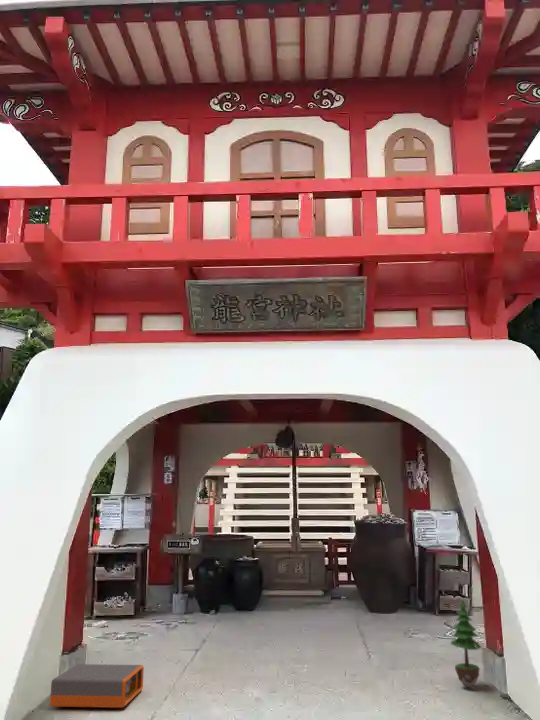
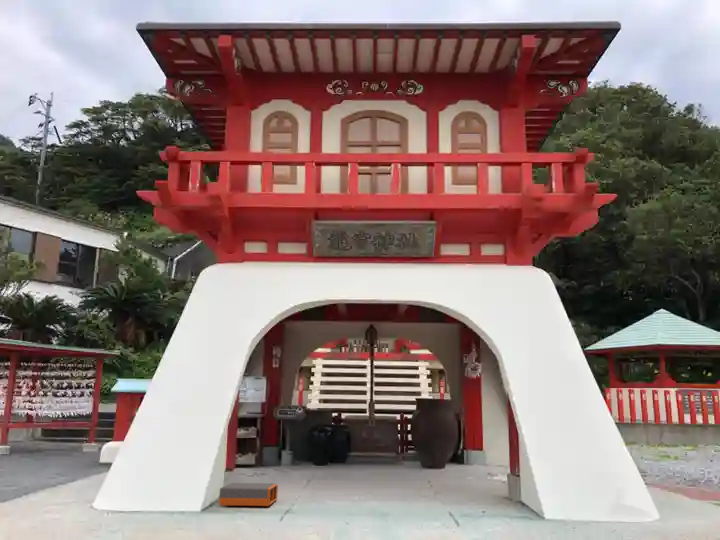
potted tree: present [451,600,481,688] -> none [487,443,508,502]

